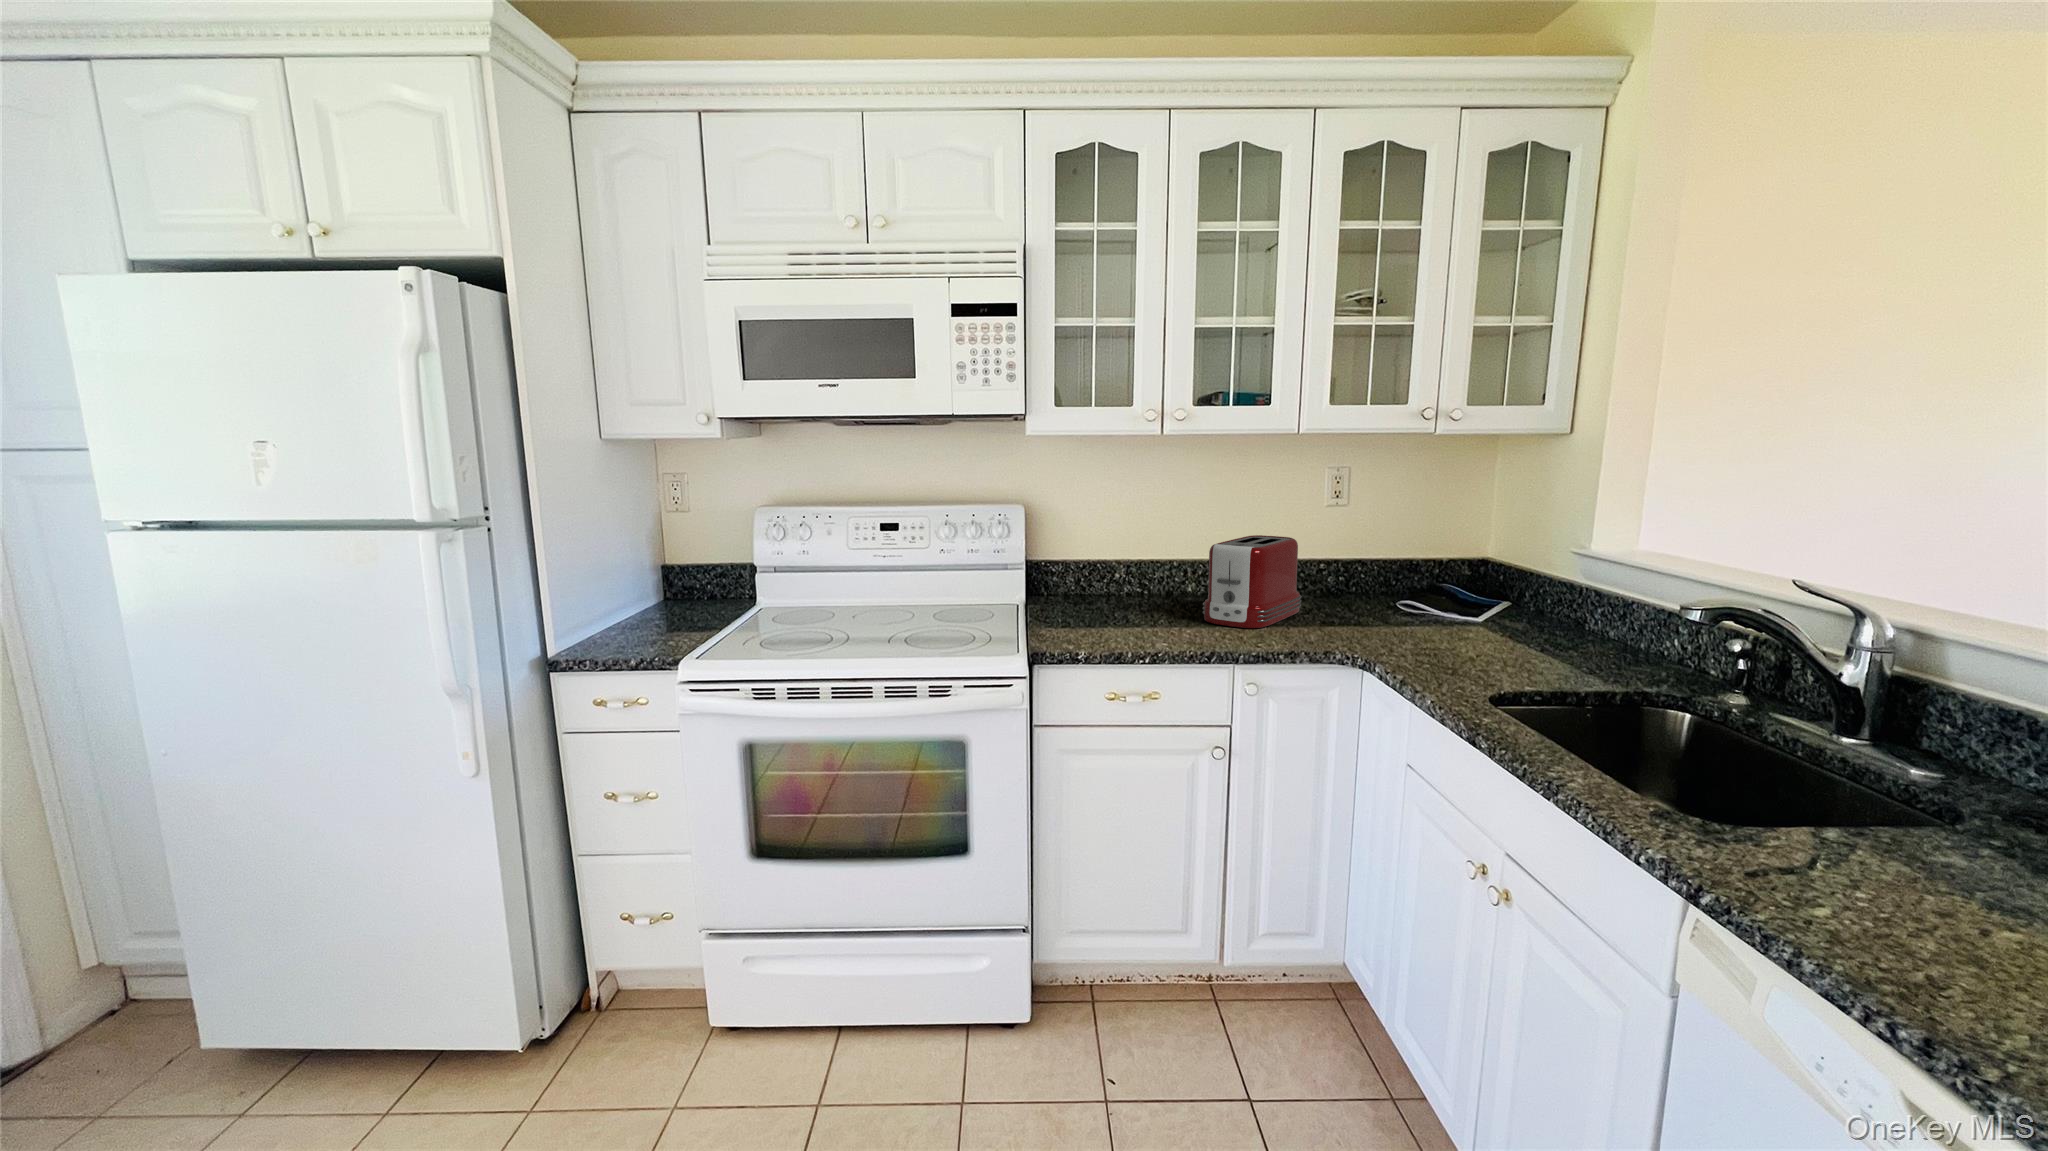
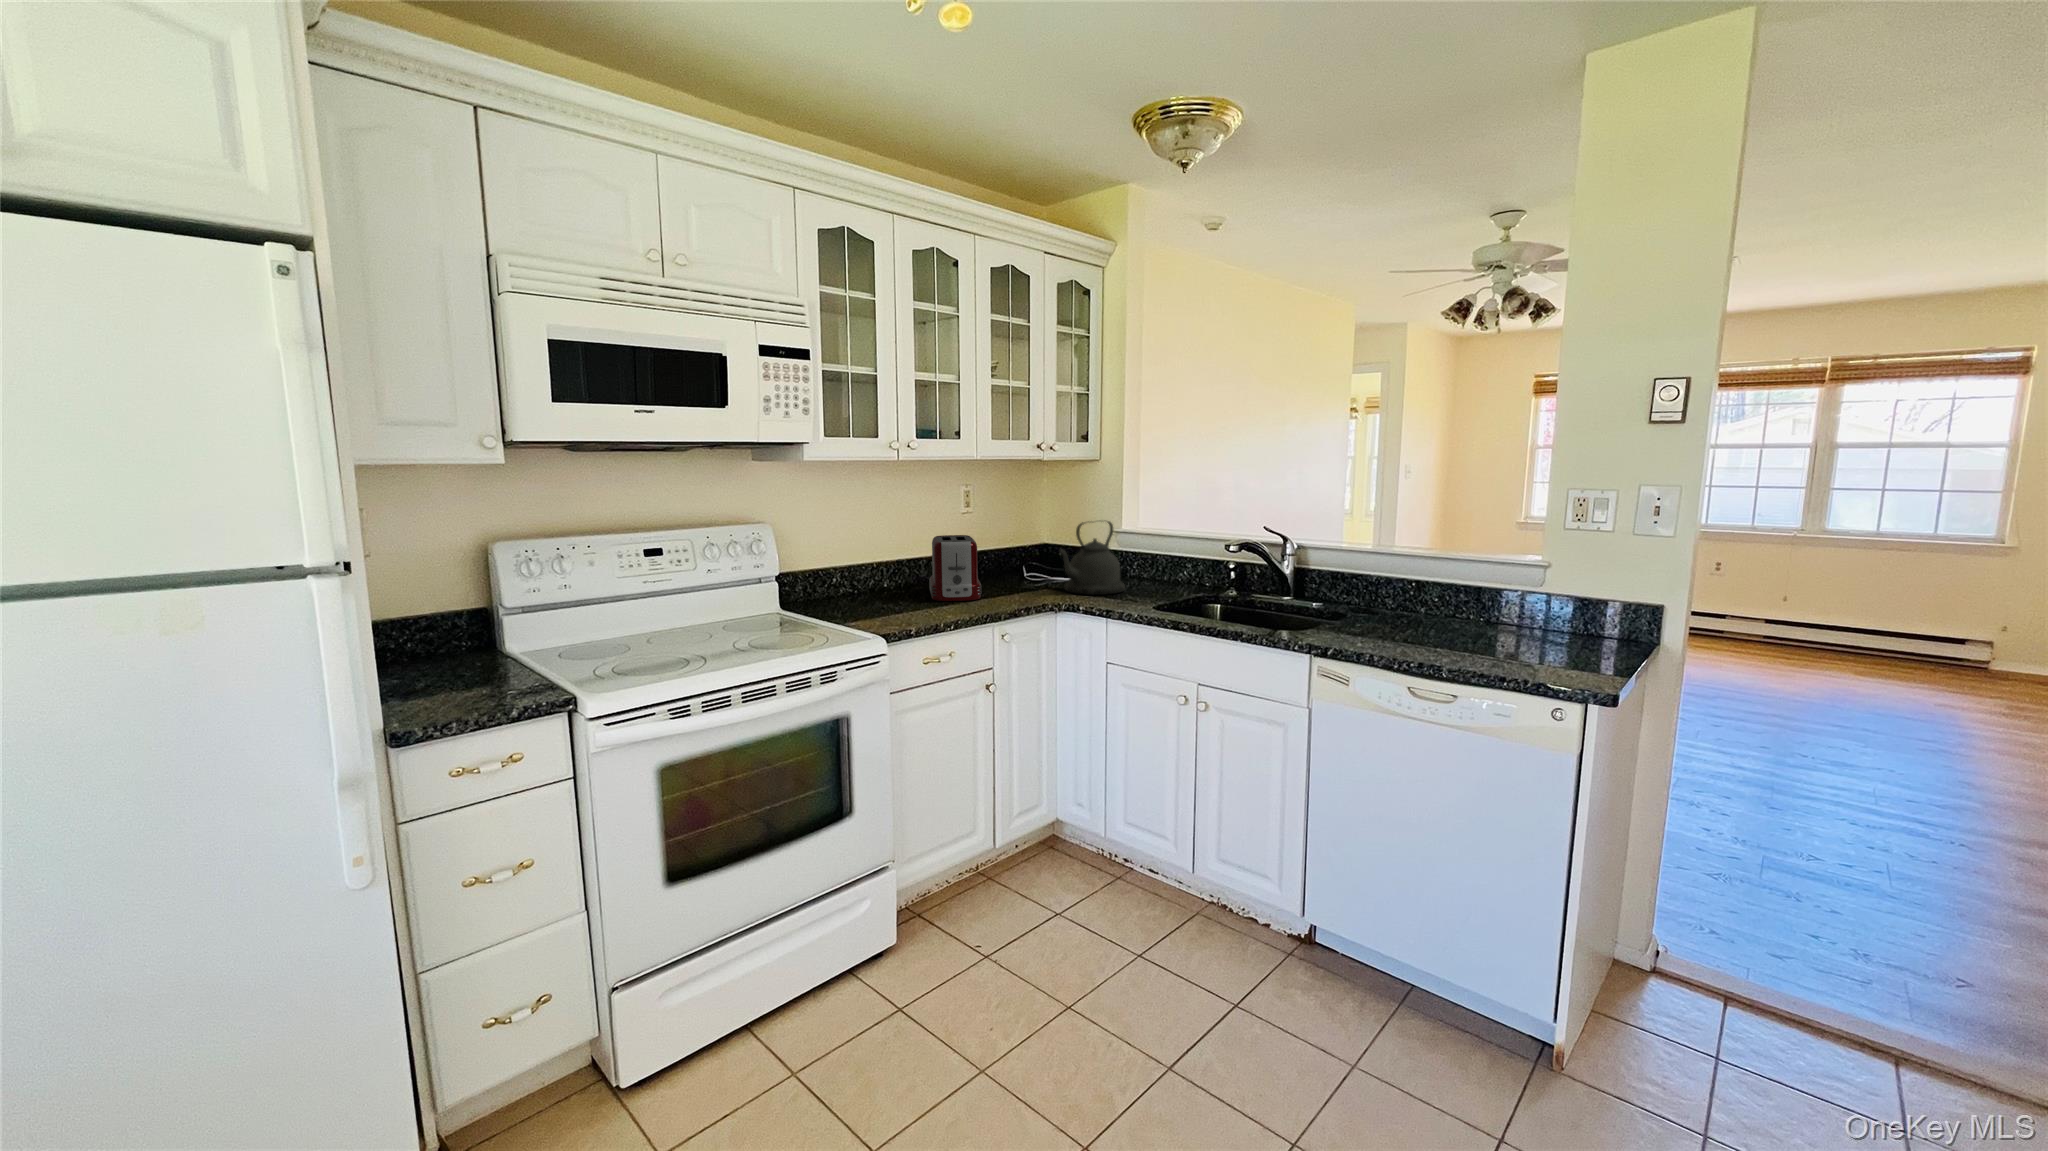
kettle: none [1387,532,1526,657] -> present [1058,521,1125,595]

